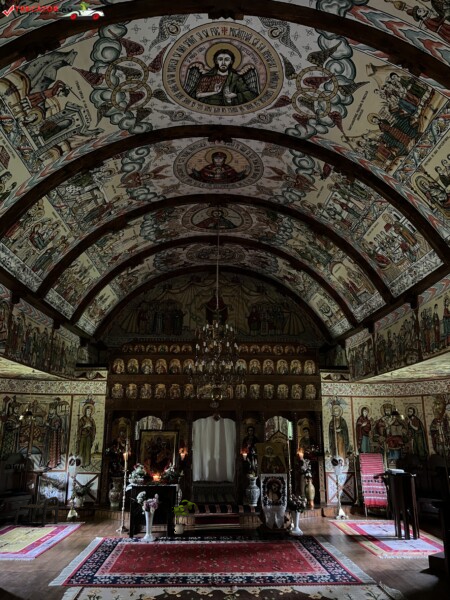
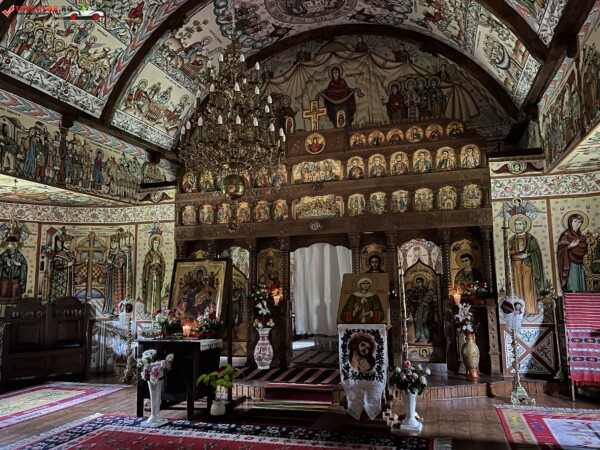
bench: present [14,497,59,527] -> none [50,348,102,391]

